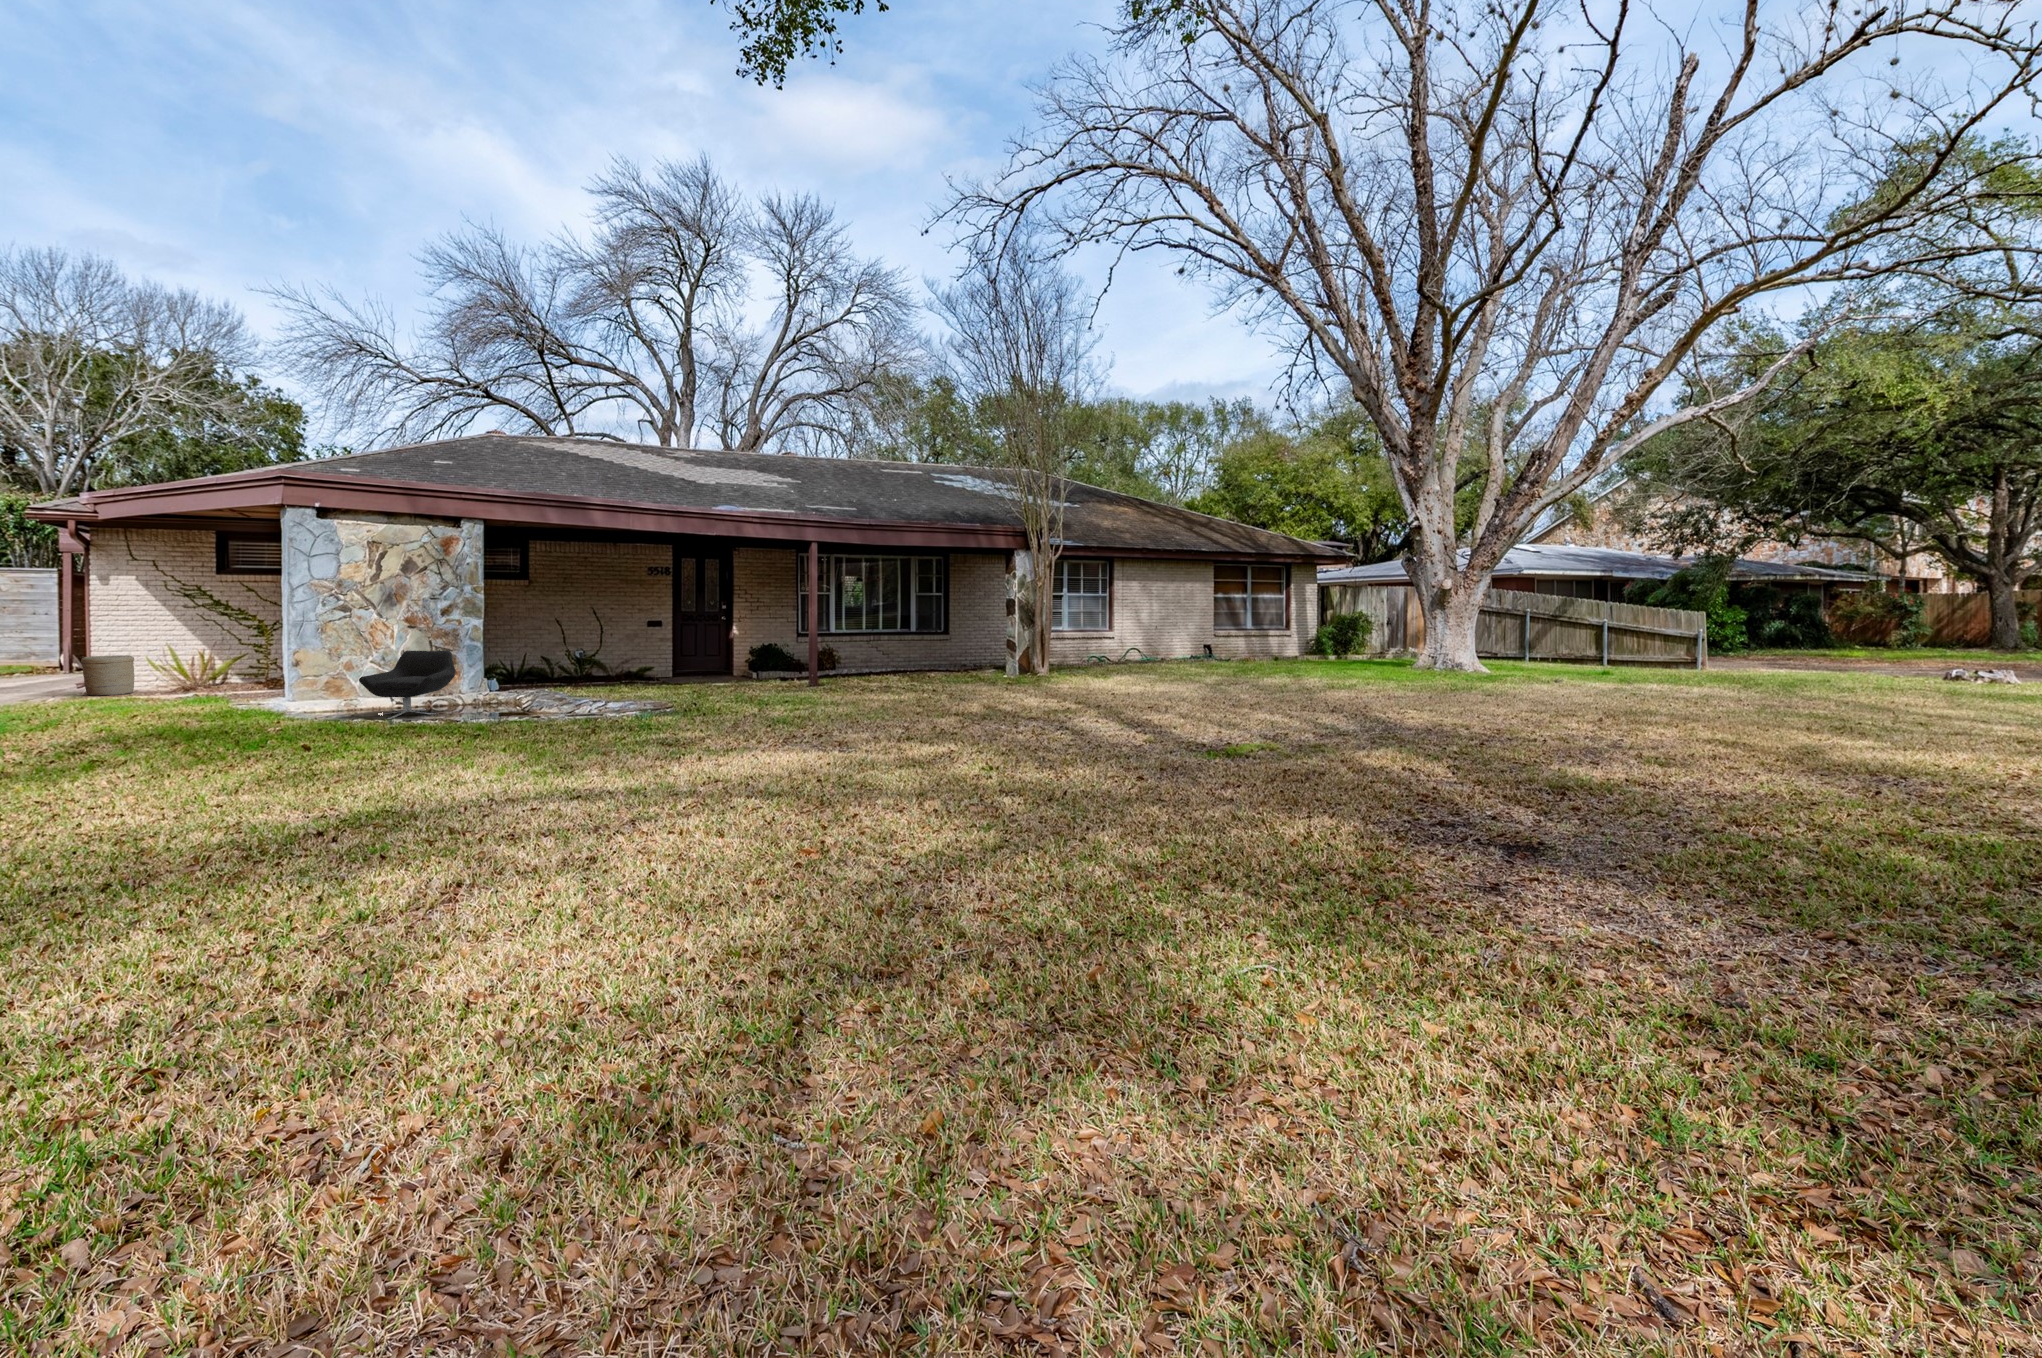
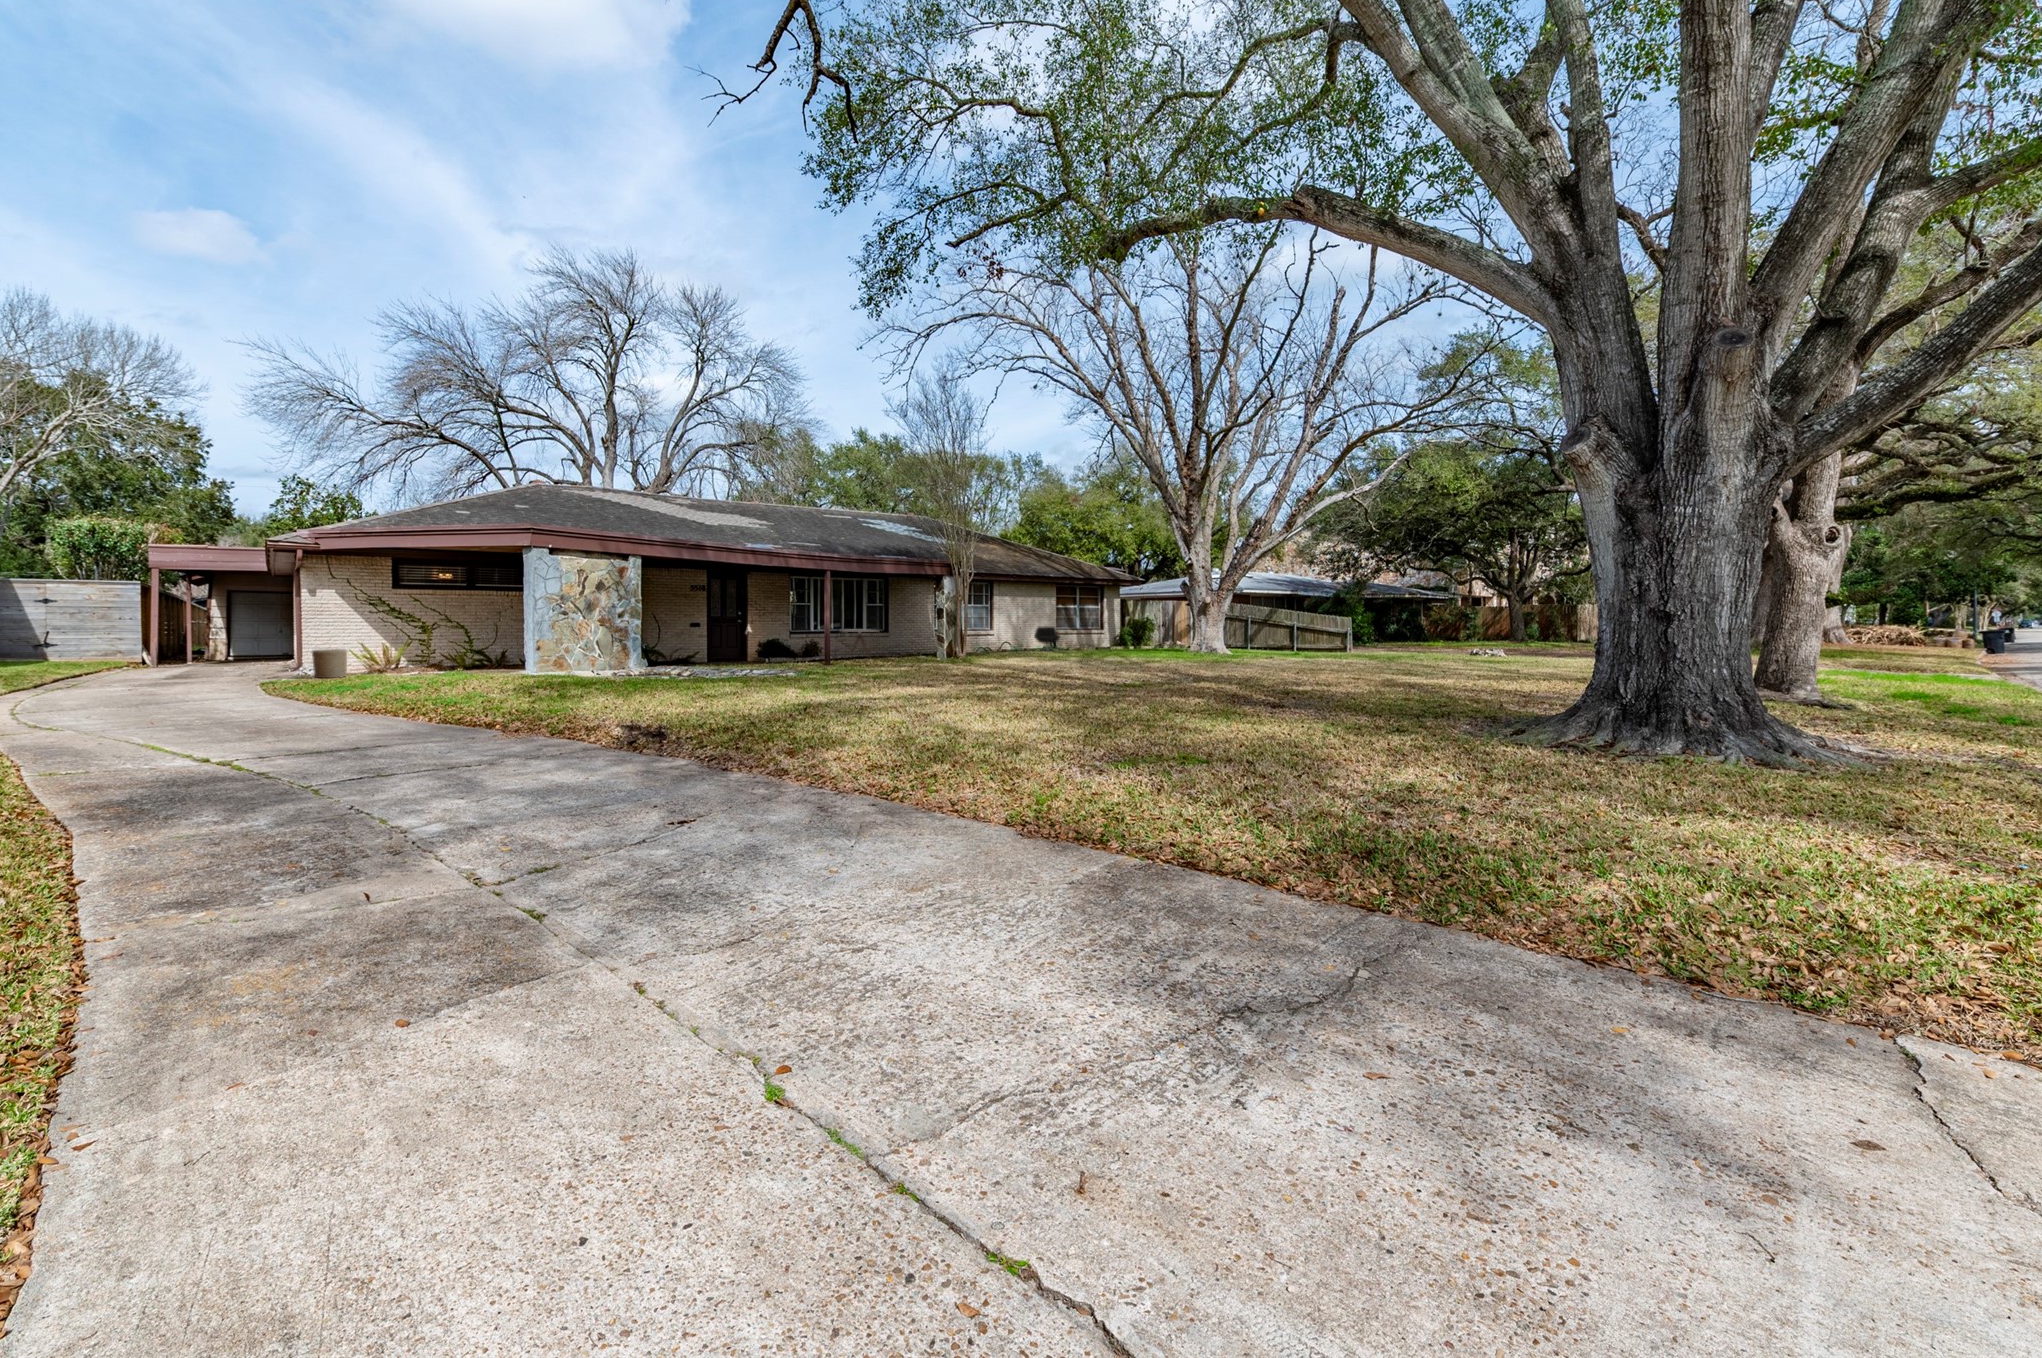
round table: none [863,628,920,670] -> present [843,629,877,657]
lounge chair: present [359,651,456,719] -> present [1034,627,1060,649]

